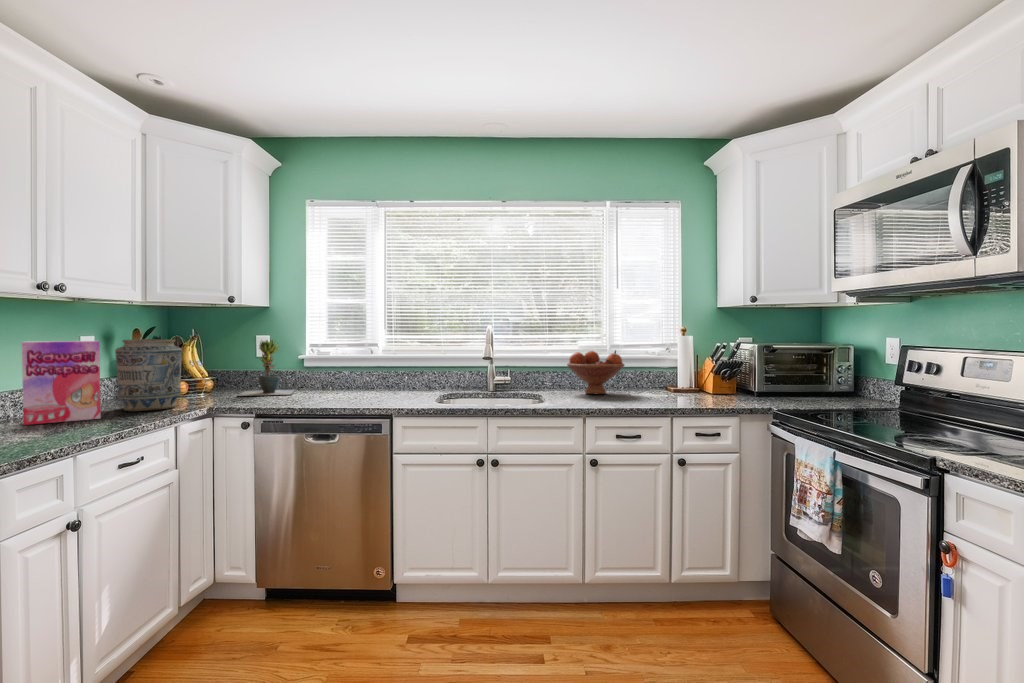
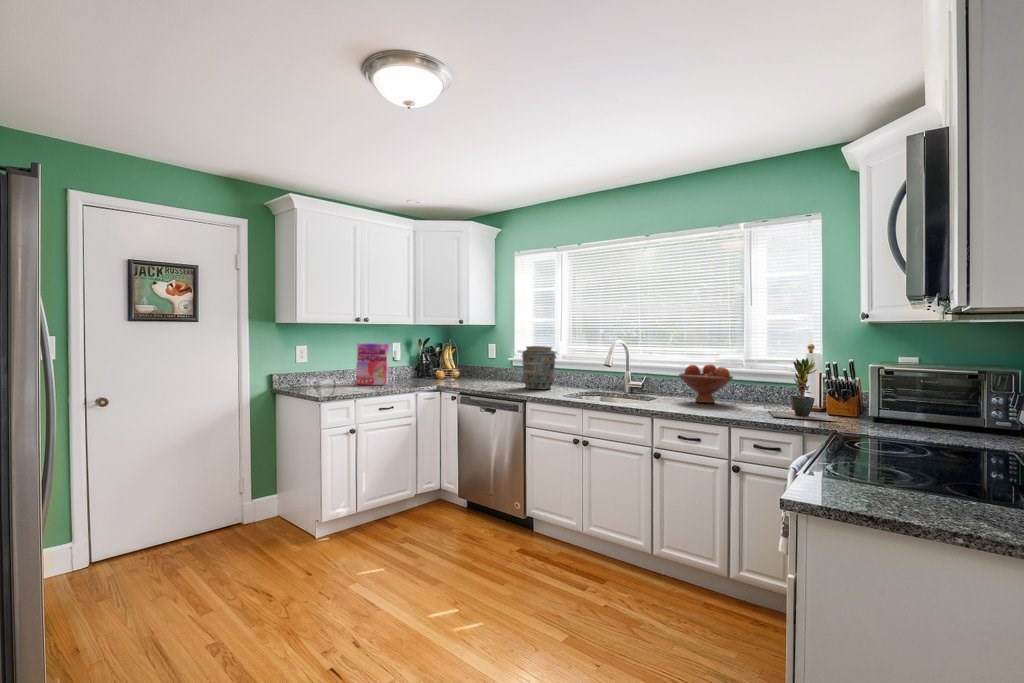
vase: present [115,339,182,411] -> present [522,346,555,390]
potted plant: present [238,340,295,396] -> present [769,358,835,421]

